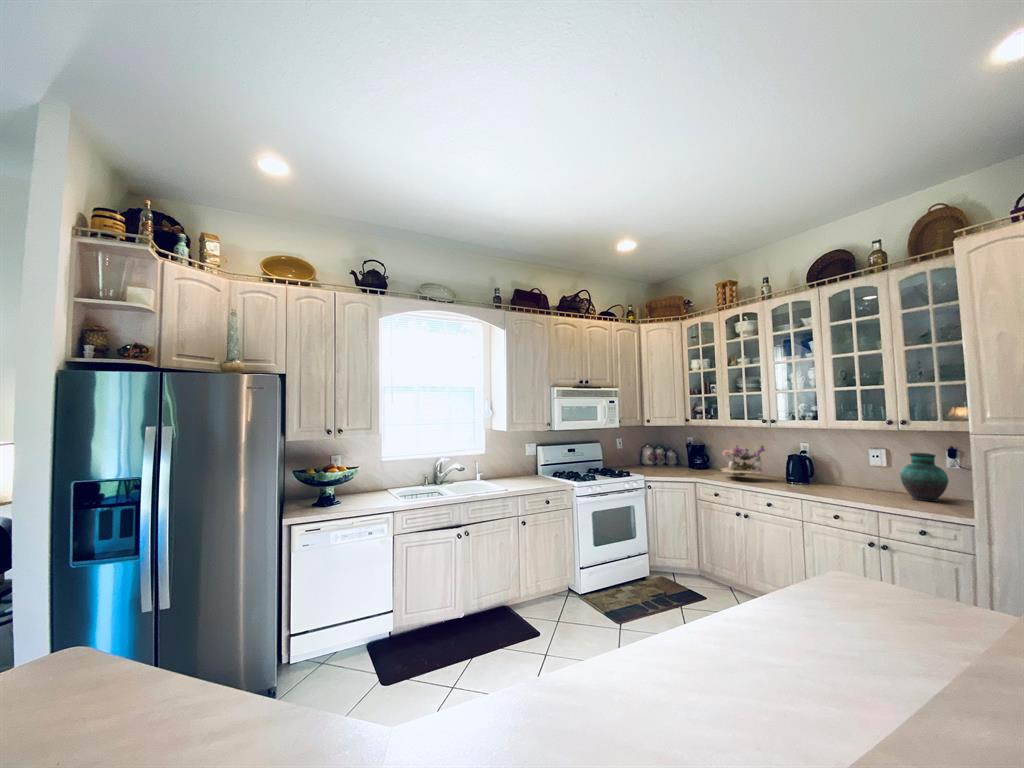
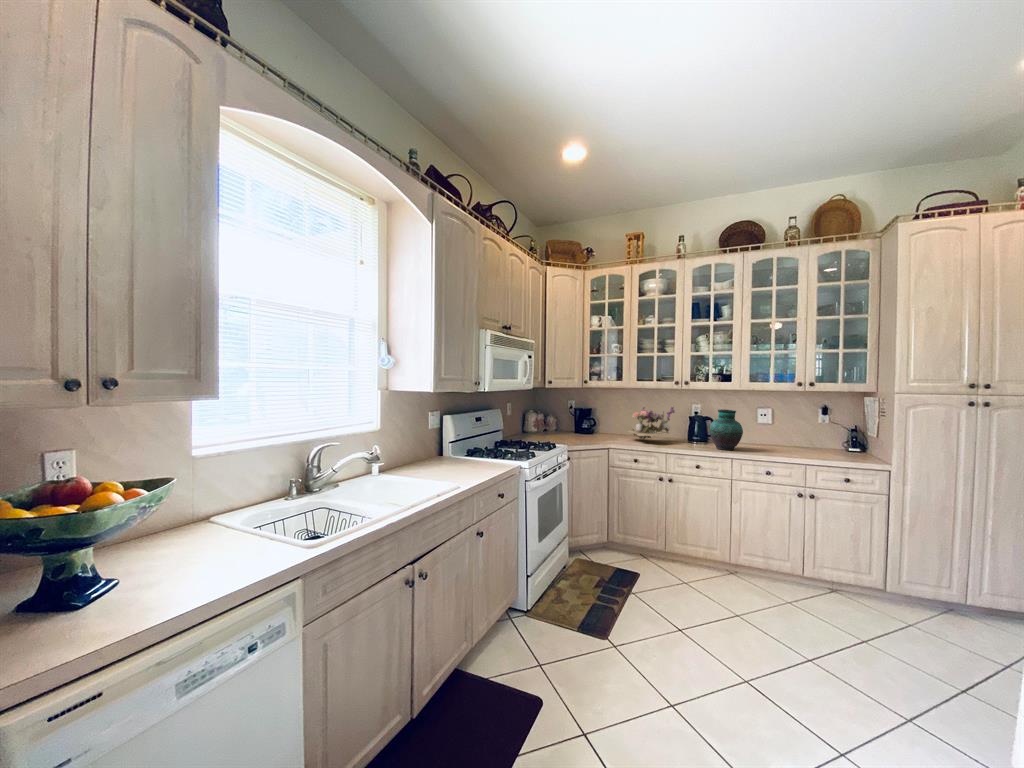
vase: present [900,453,948,502] -> present [710,409,743,450]

